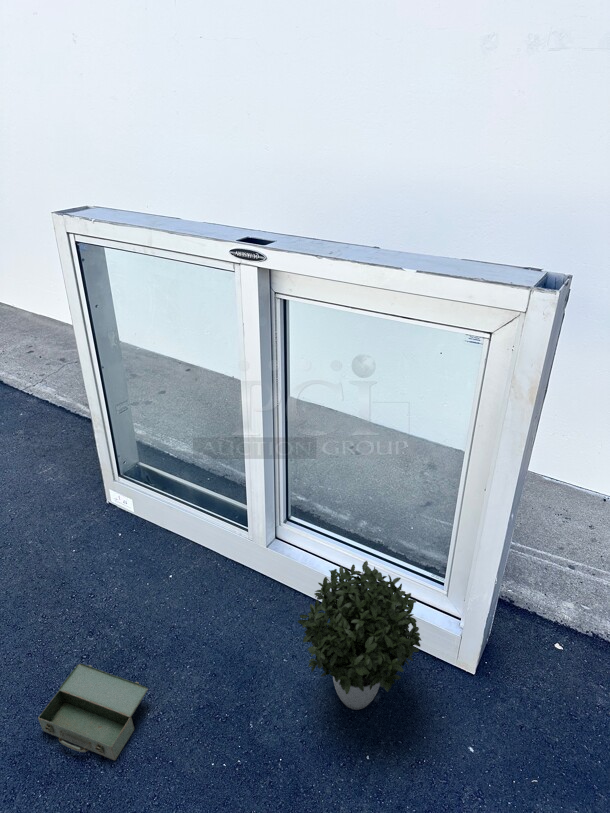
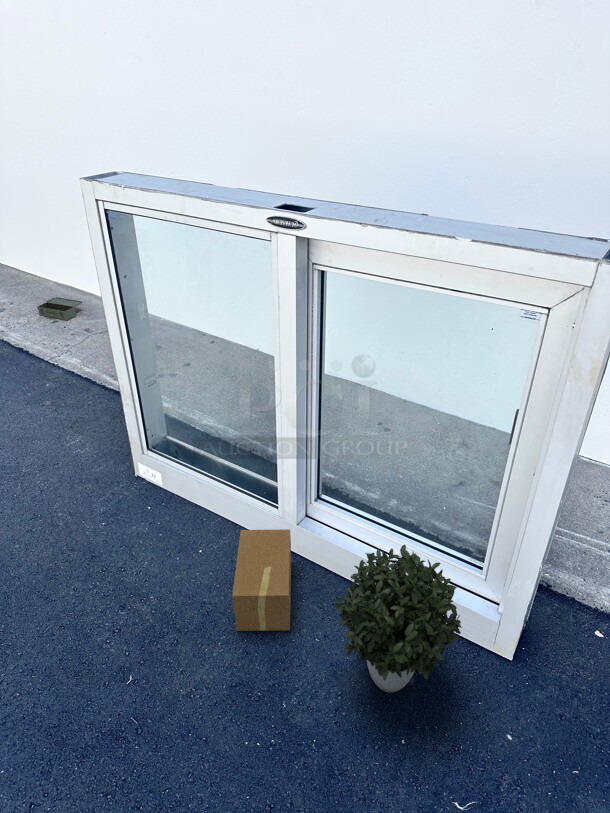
cardboard box: none [200,551,261,653] -> present [232,529,291,631]
toolbox: present [38,664,148,760] -> present [37,297,83,320]

